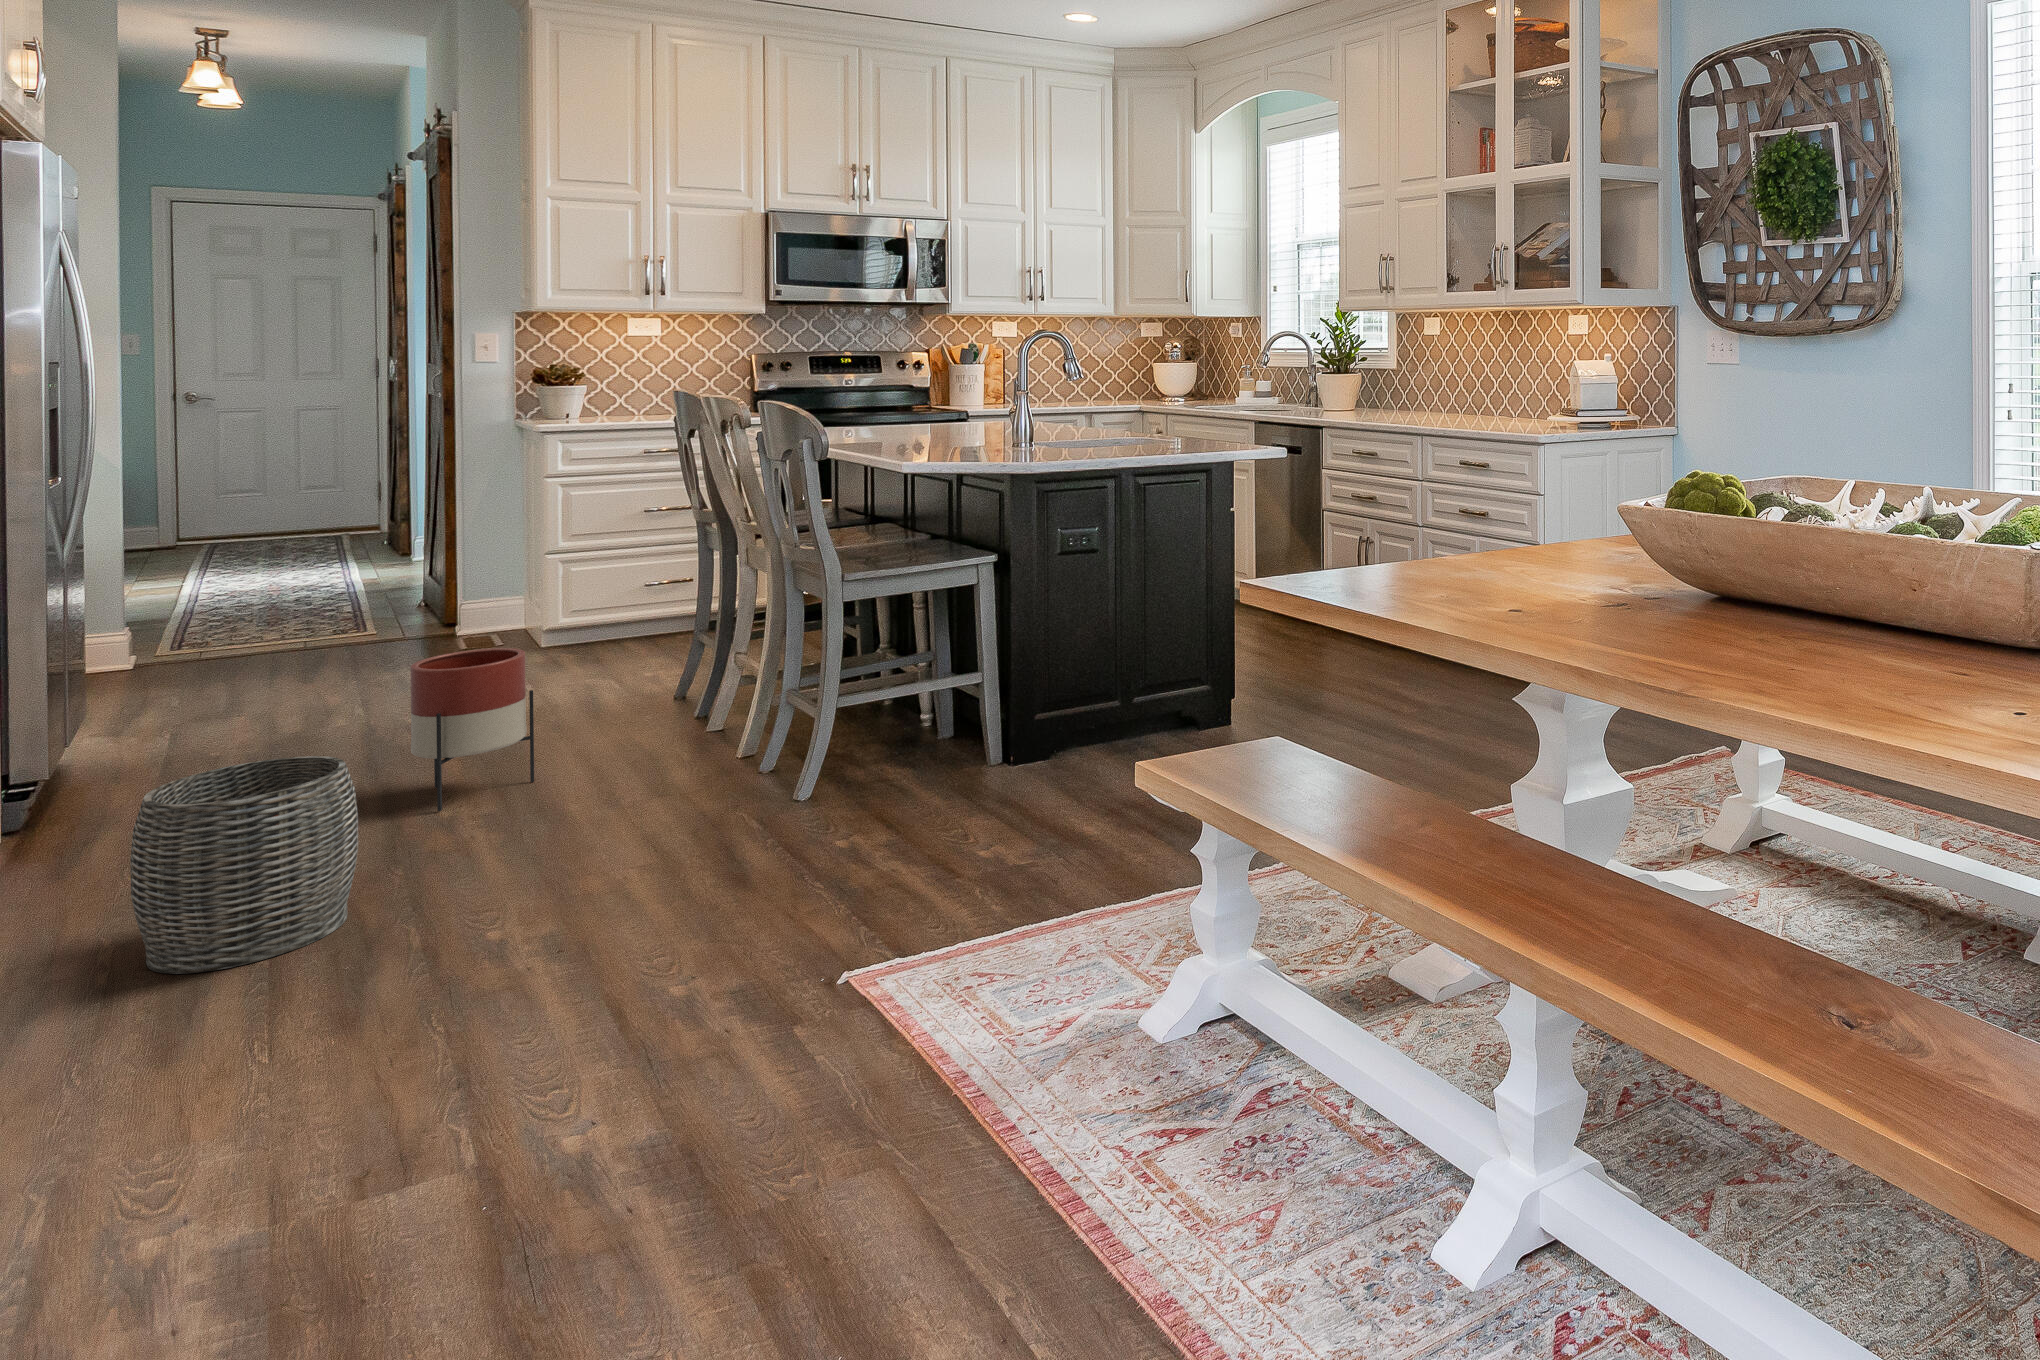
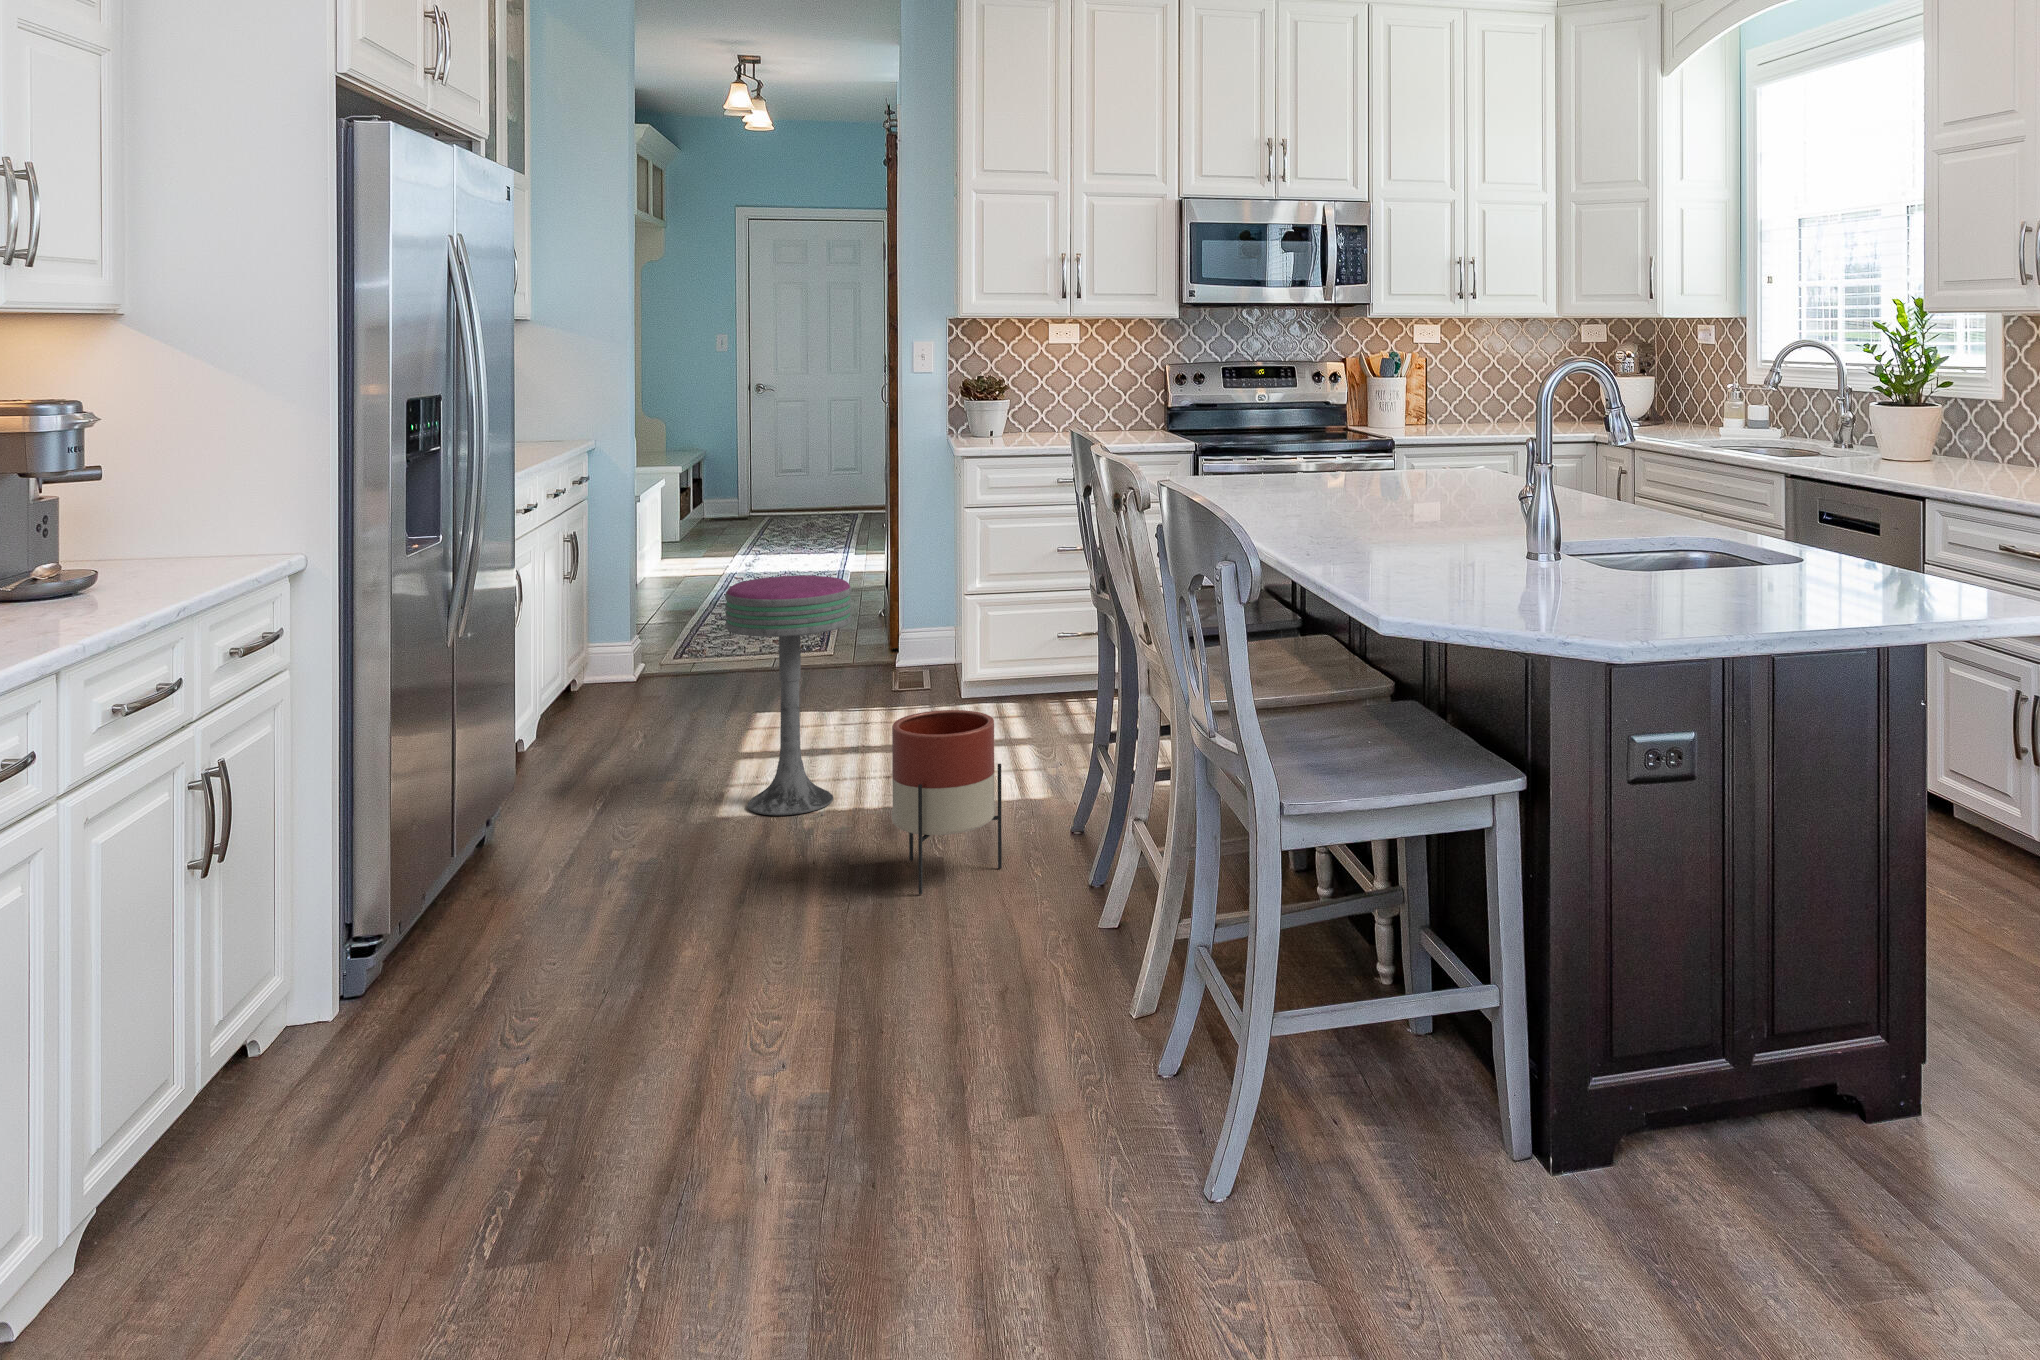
bar stool: none [223,545,380,772] -> present [725,576,852,815]
woven basket: present [130,756,358,974] -> none [685,837,873,1080]

